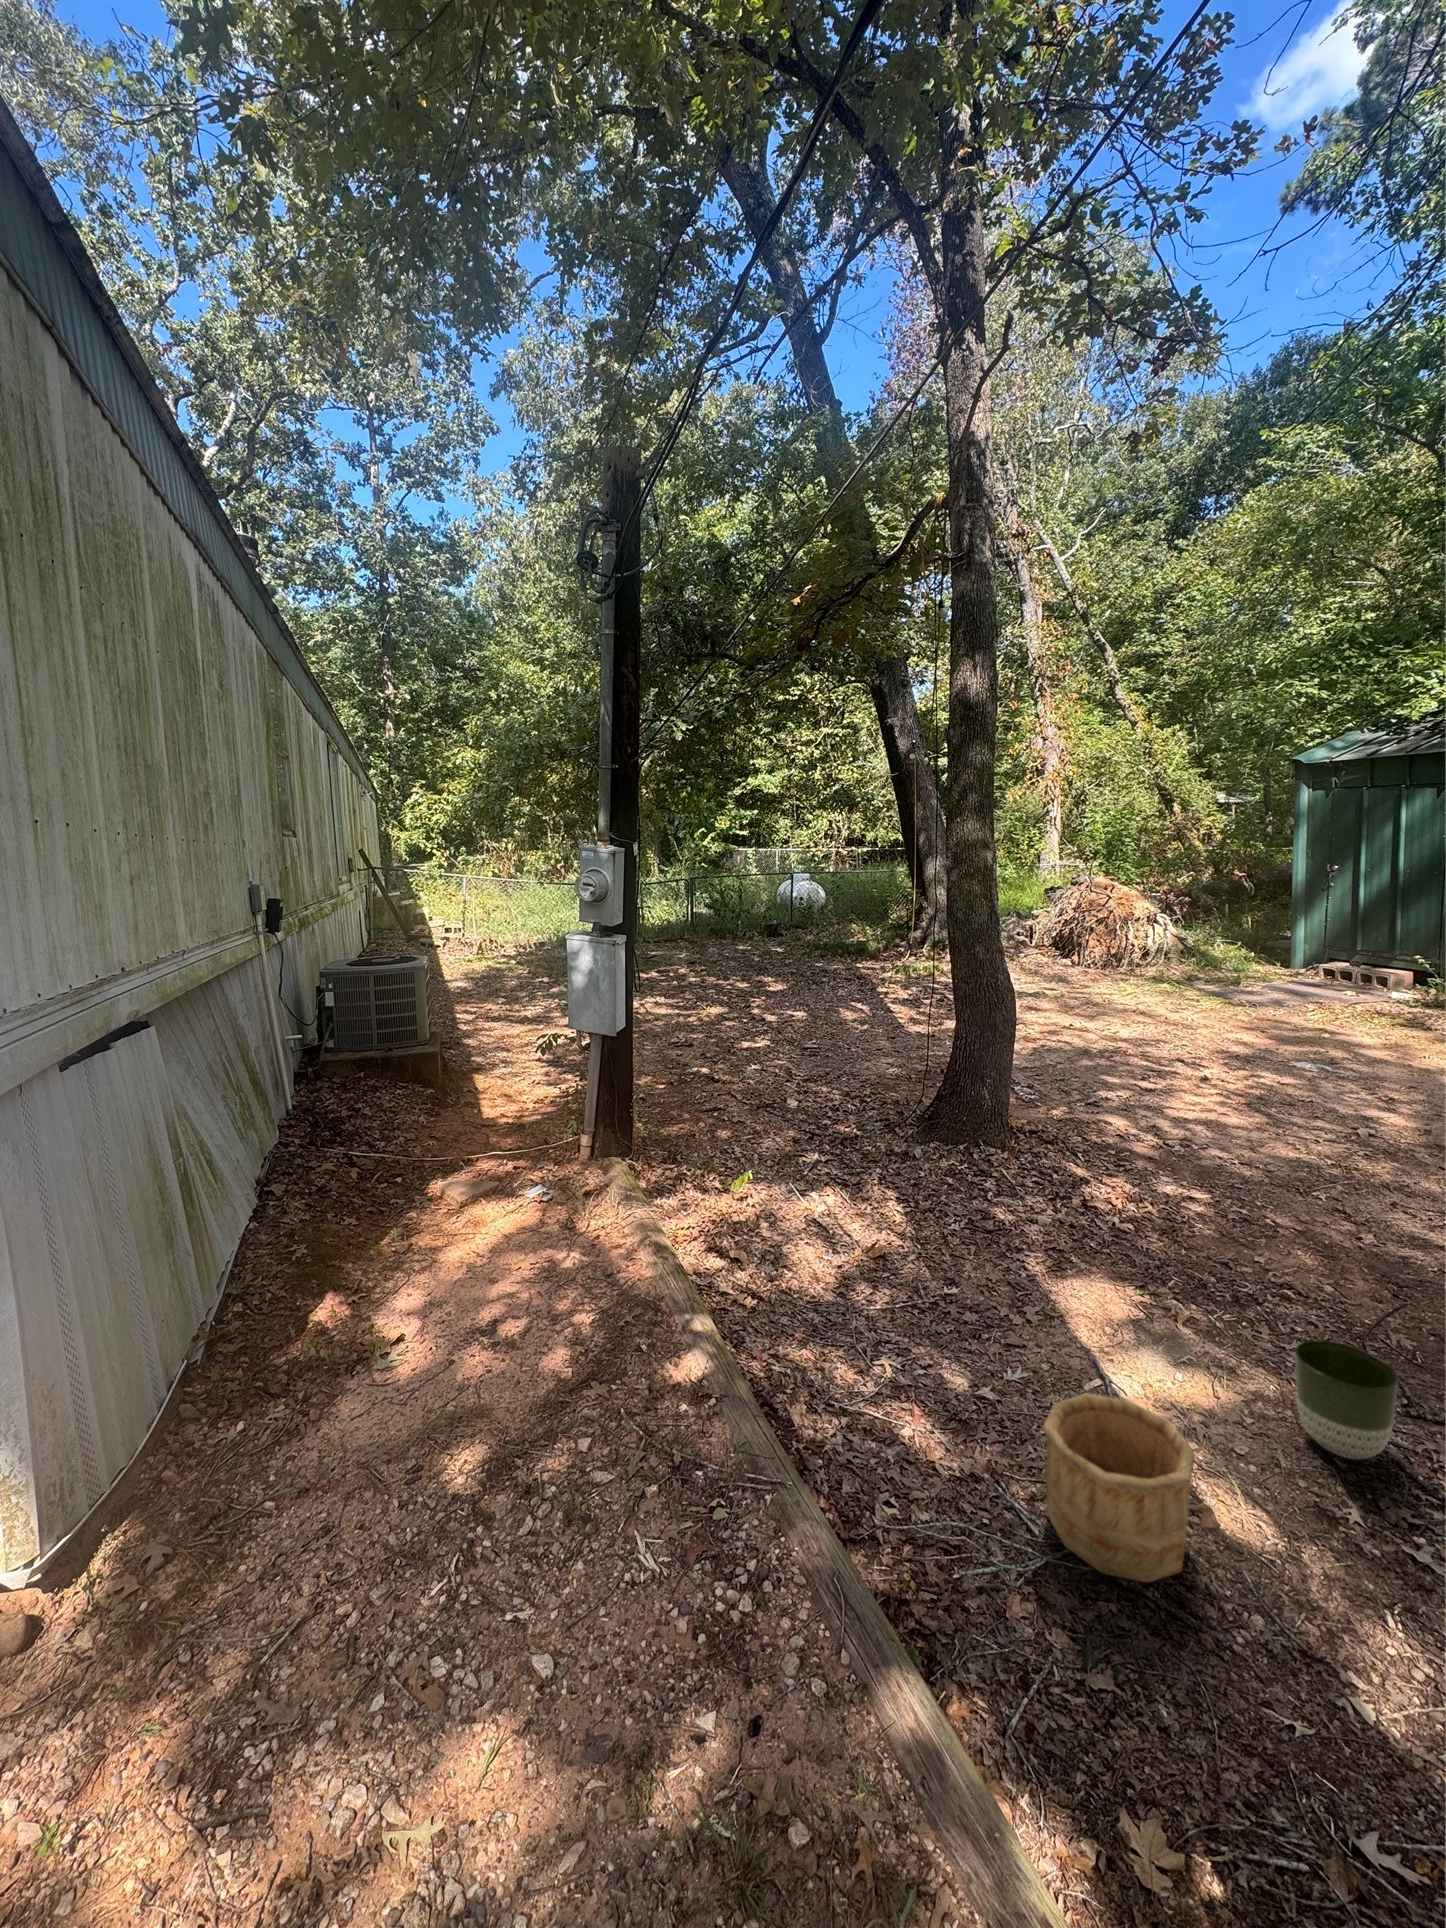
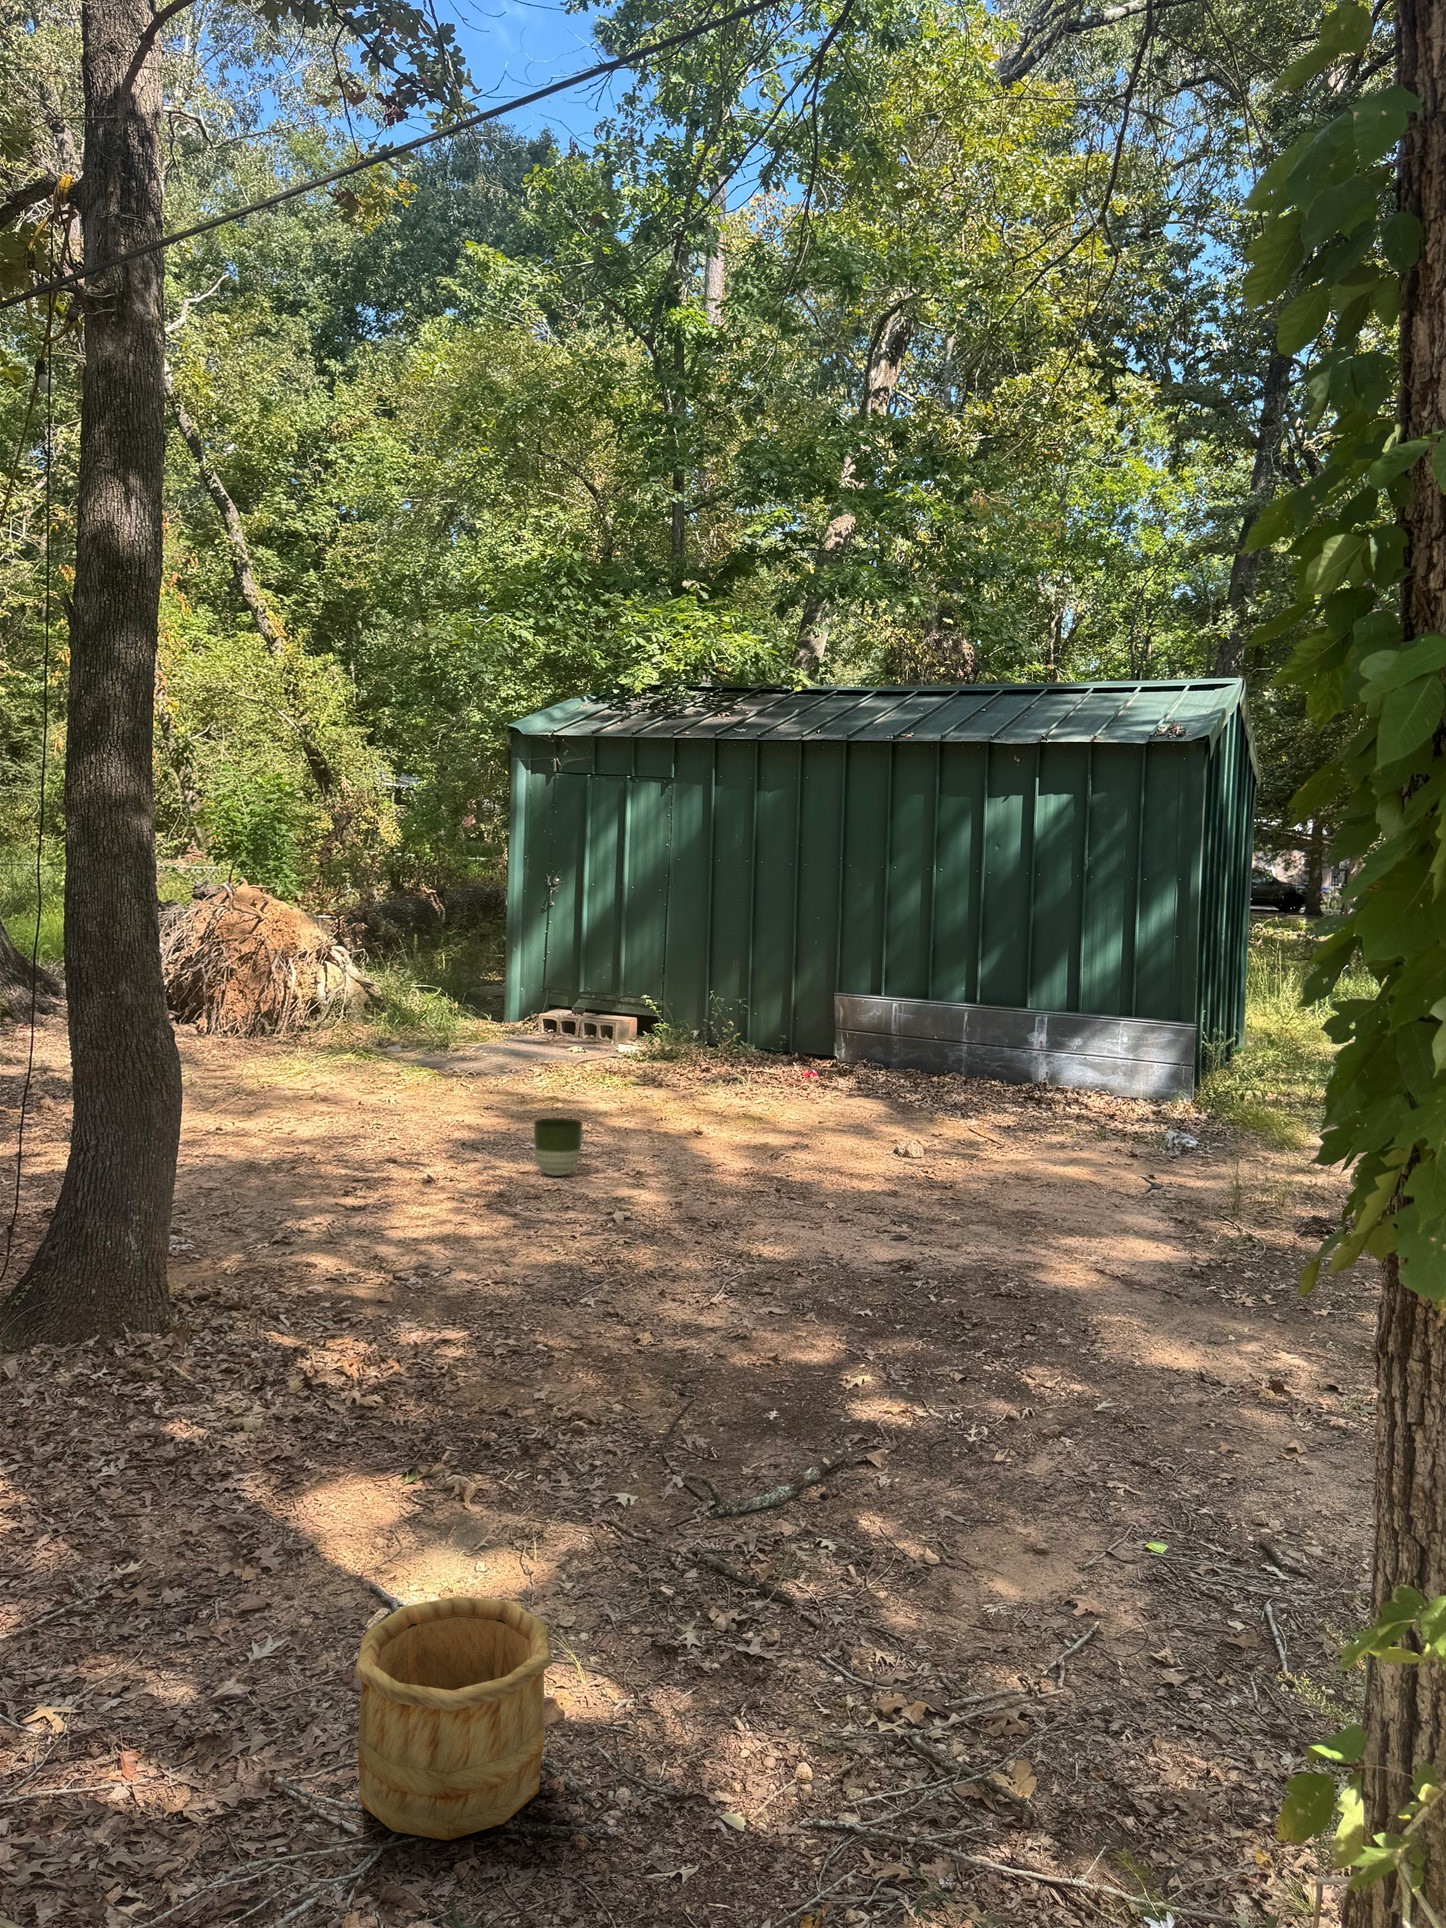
planter: present [1295,1340,1398,1459] -> present [534,1118,583,1176]

